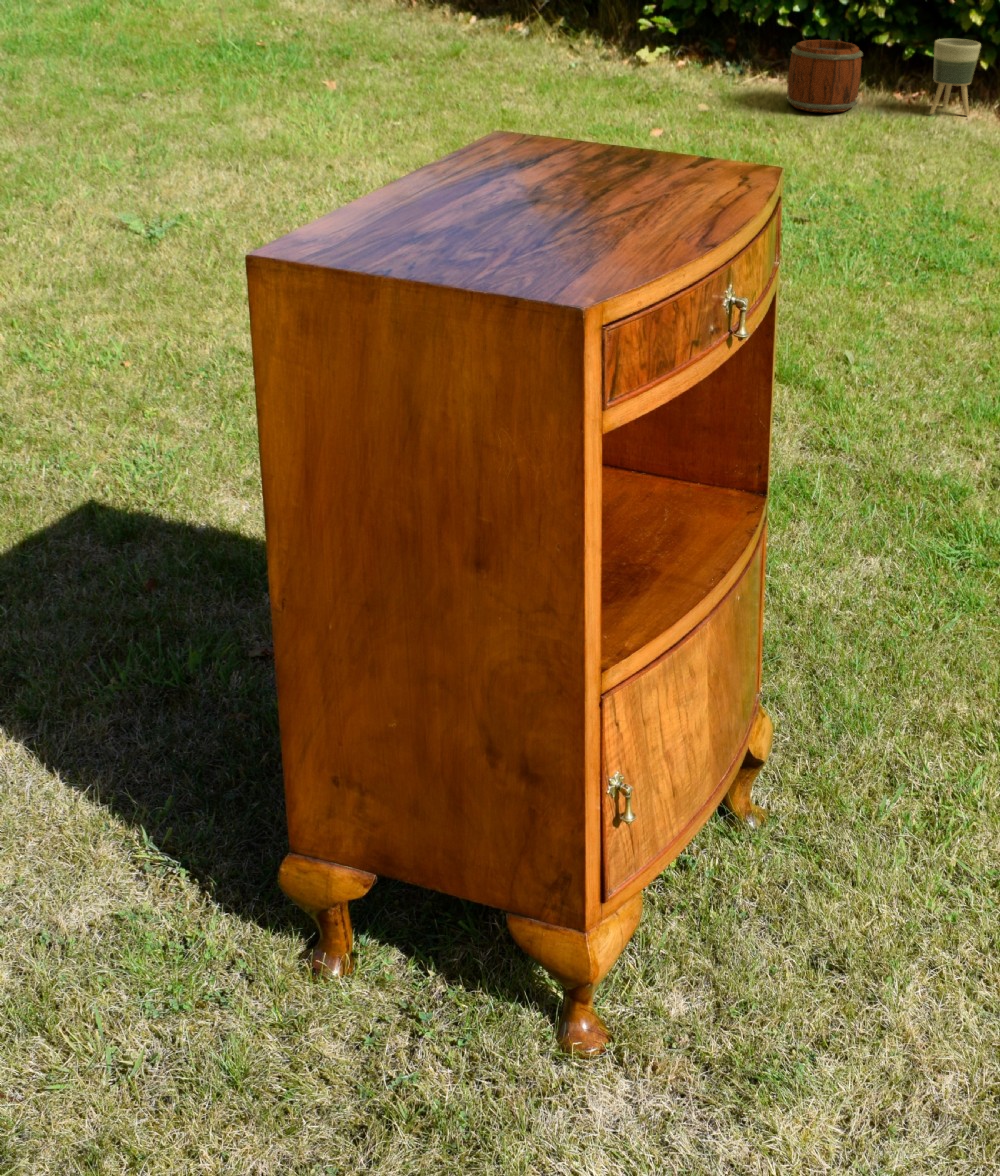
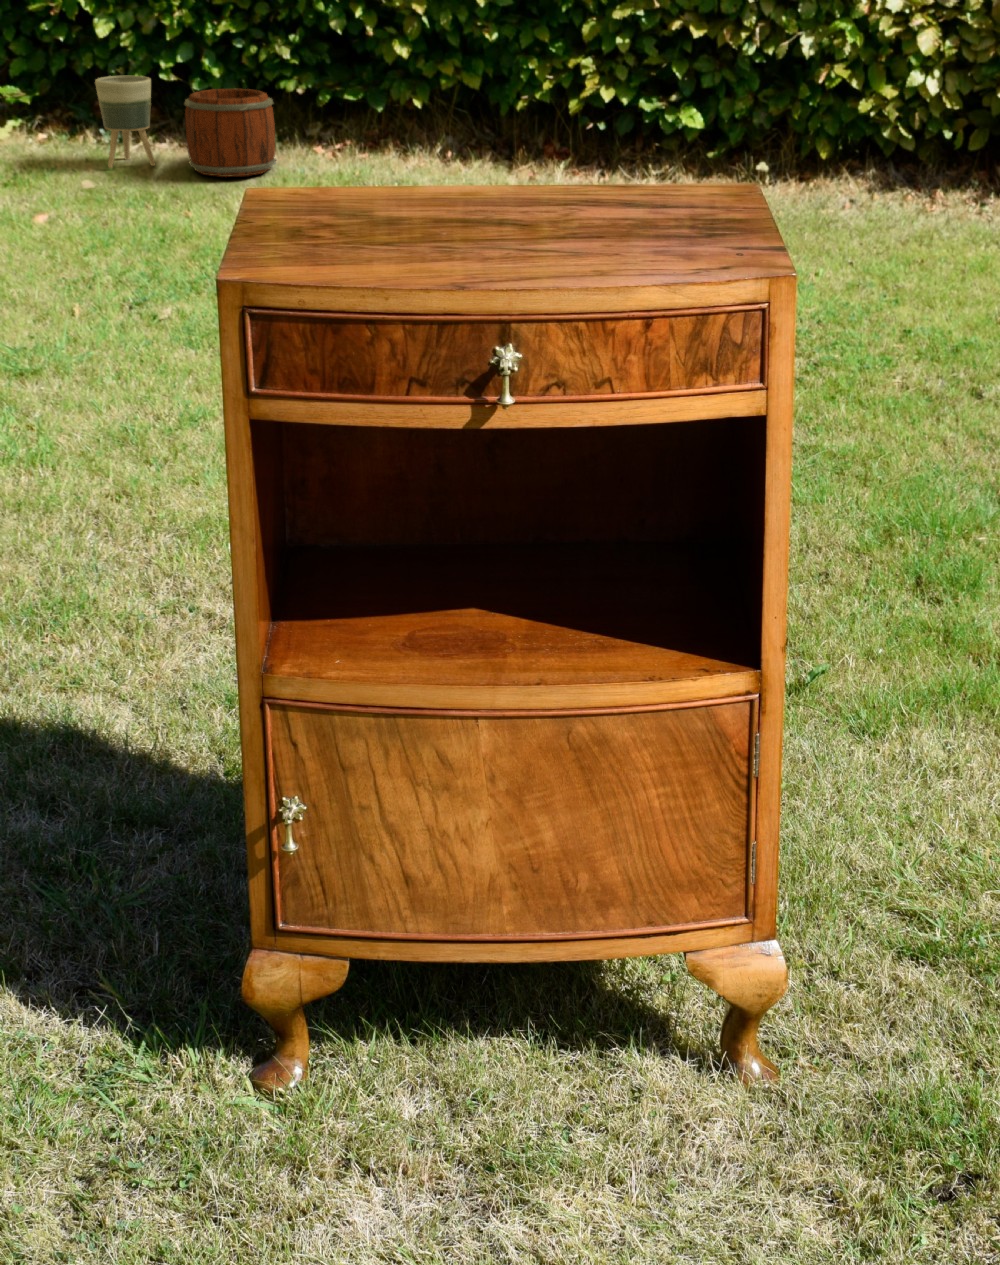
planter: present [930,39,981,115] -> present [95,76,155,168]

